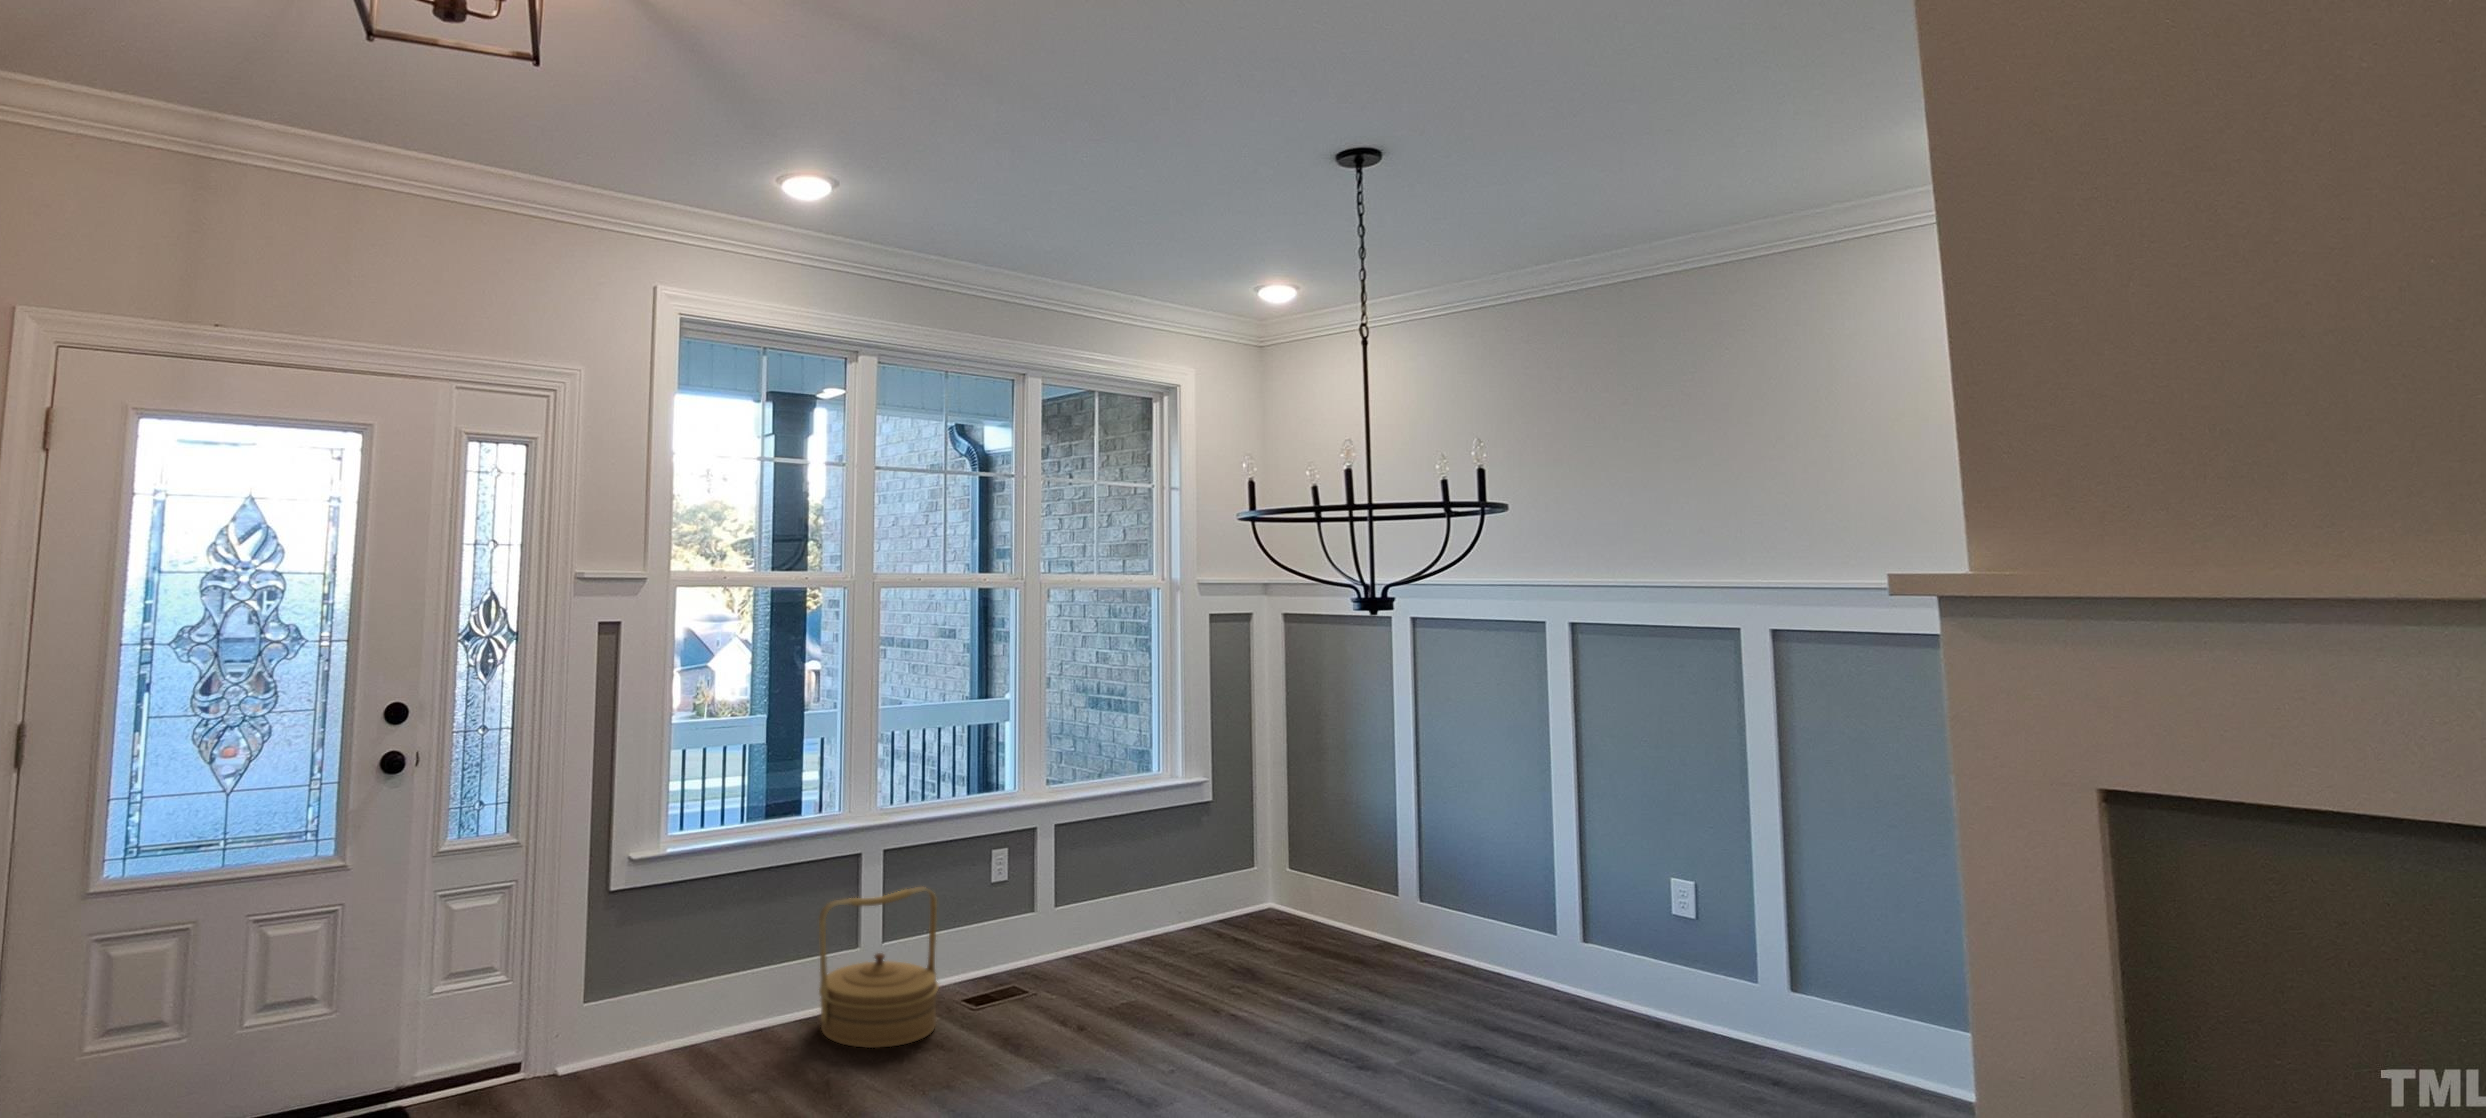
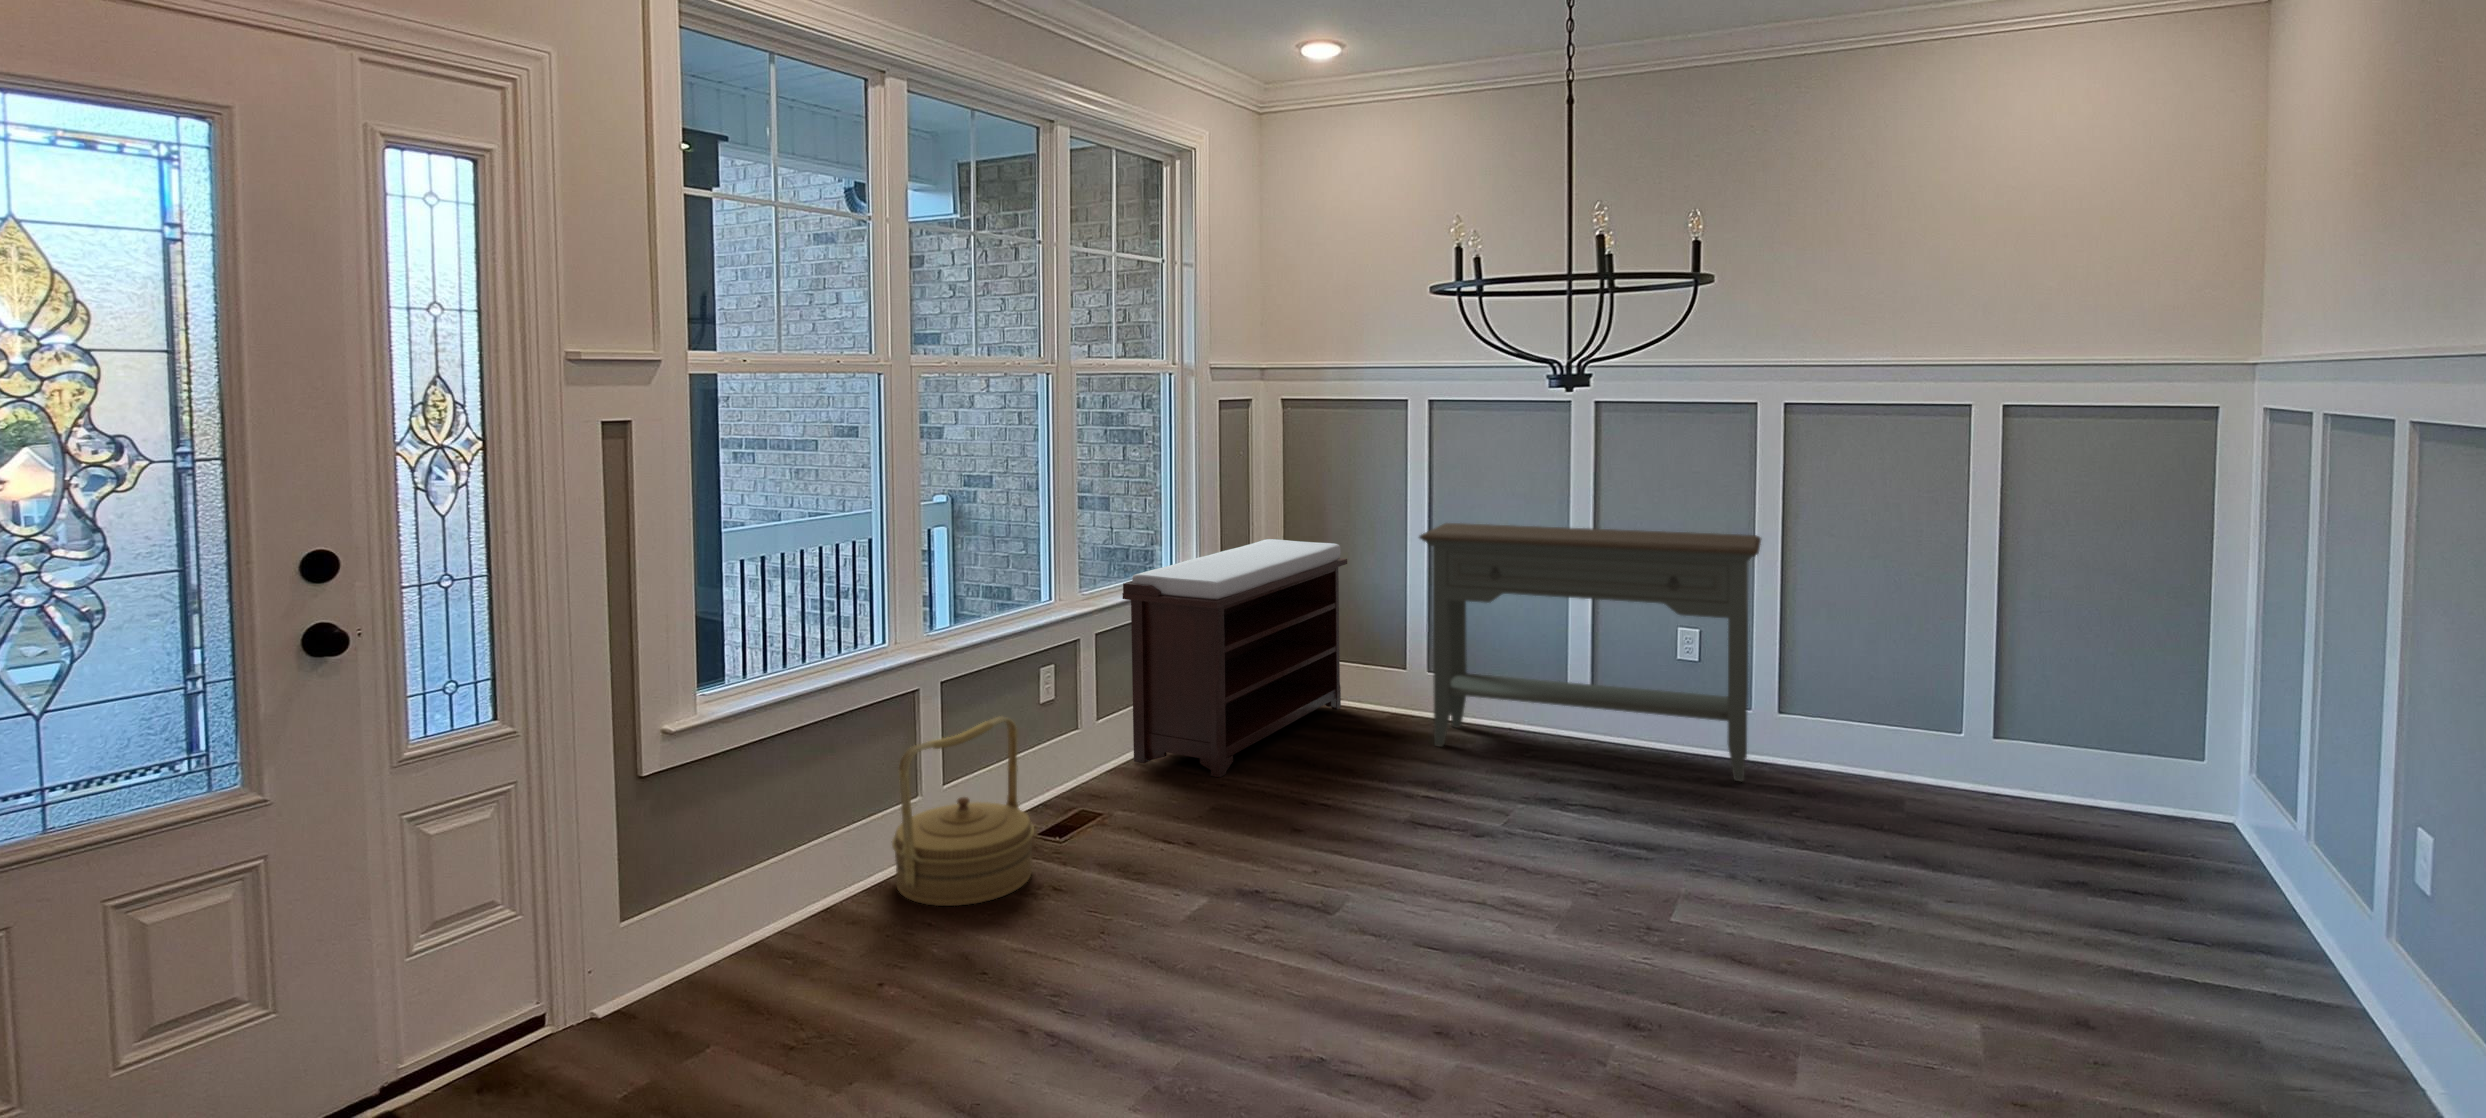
console table: none [1374,747,1754,1067] -> present [1419,523,1761,782]
bench: none [1084,752,1337,979] -> present [1122,539,1347,777]

